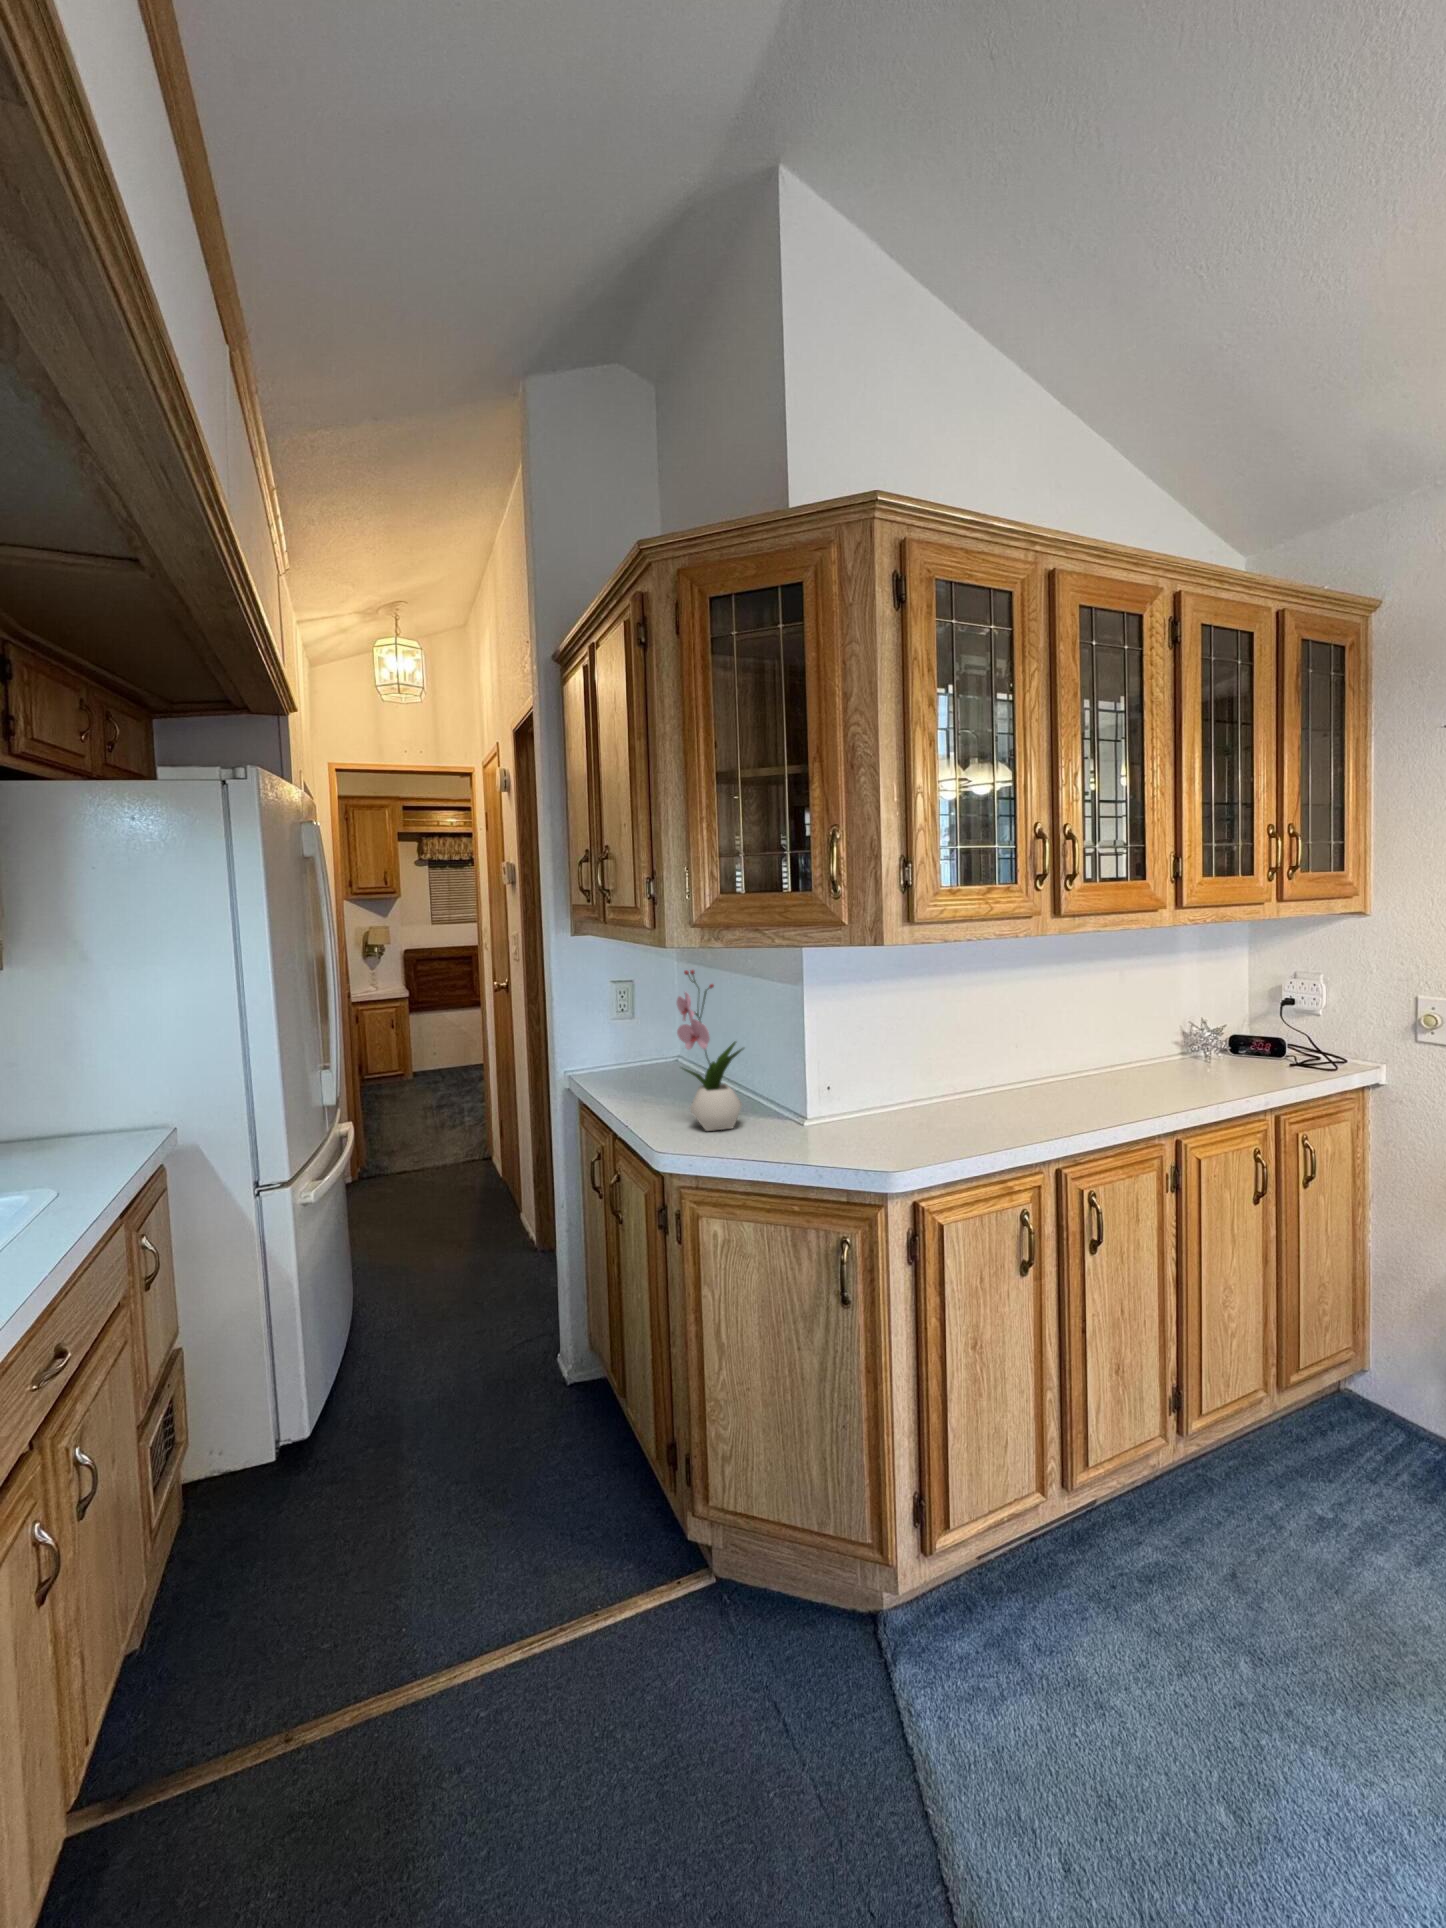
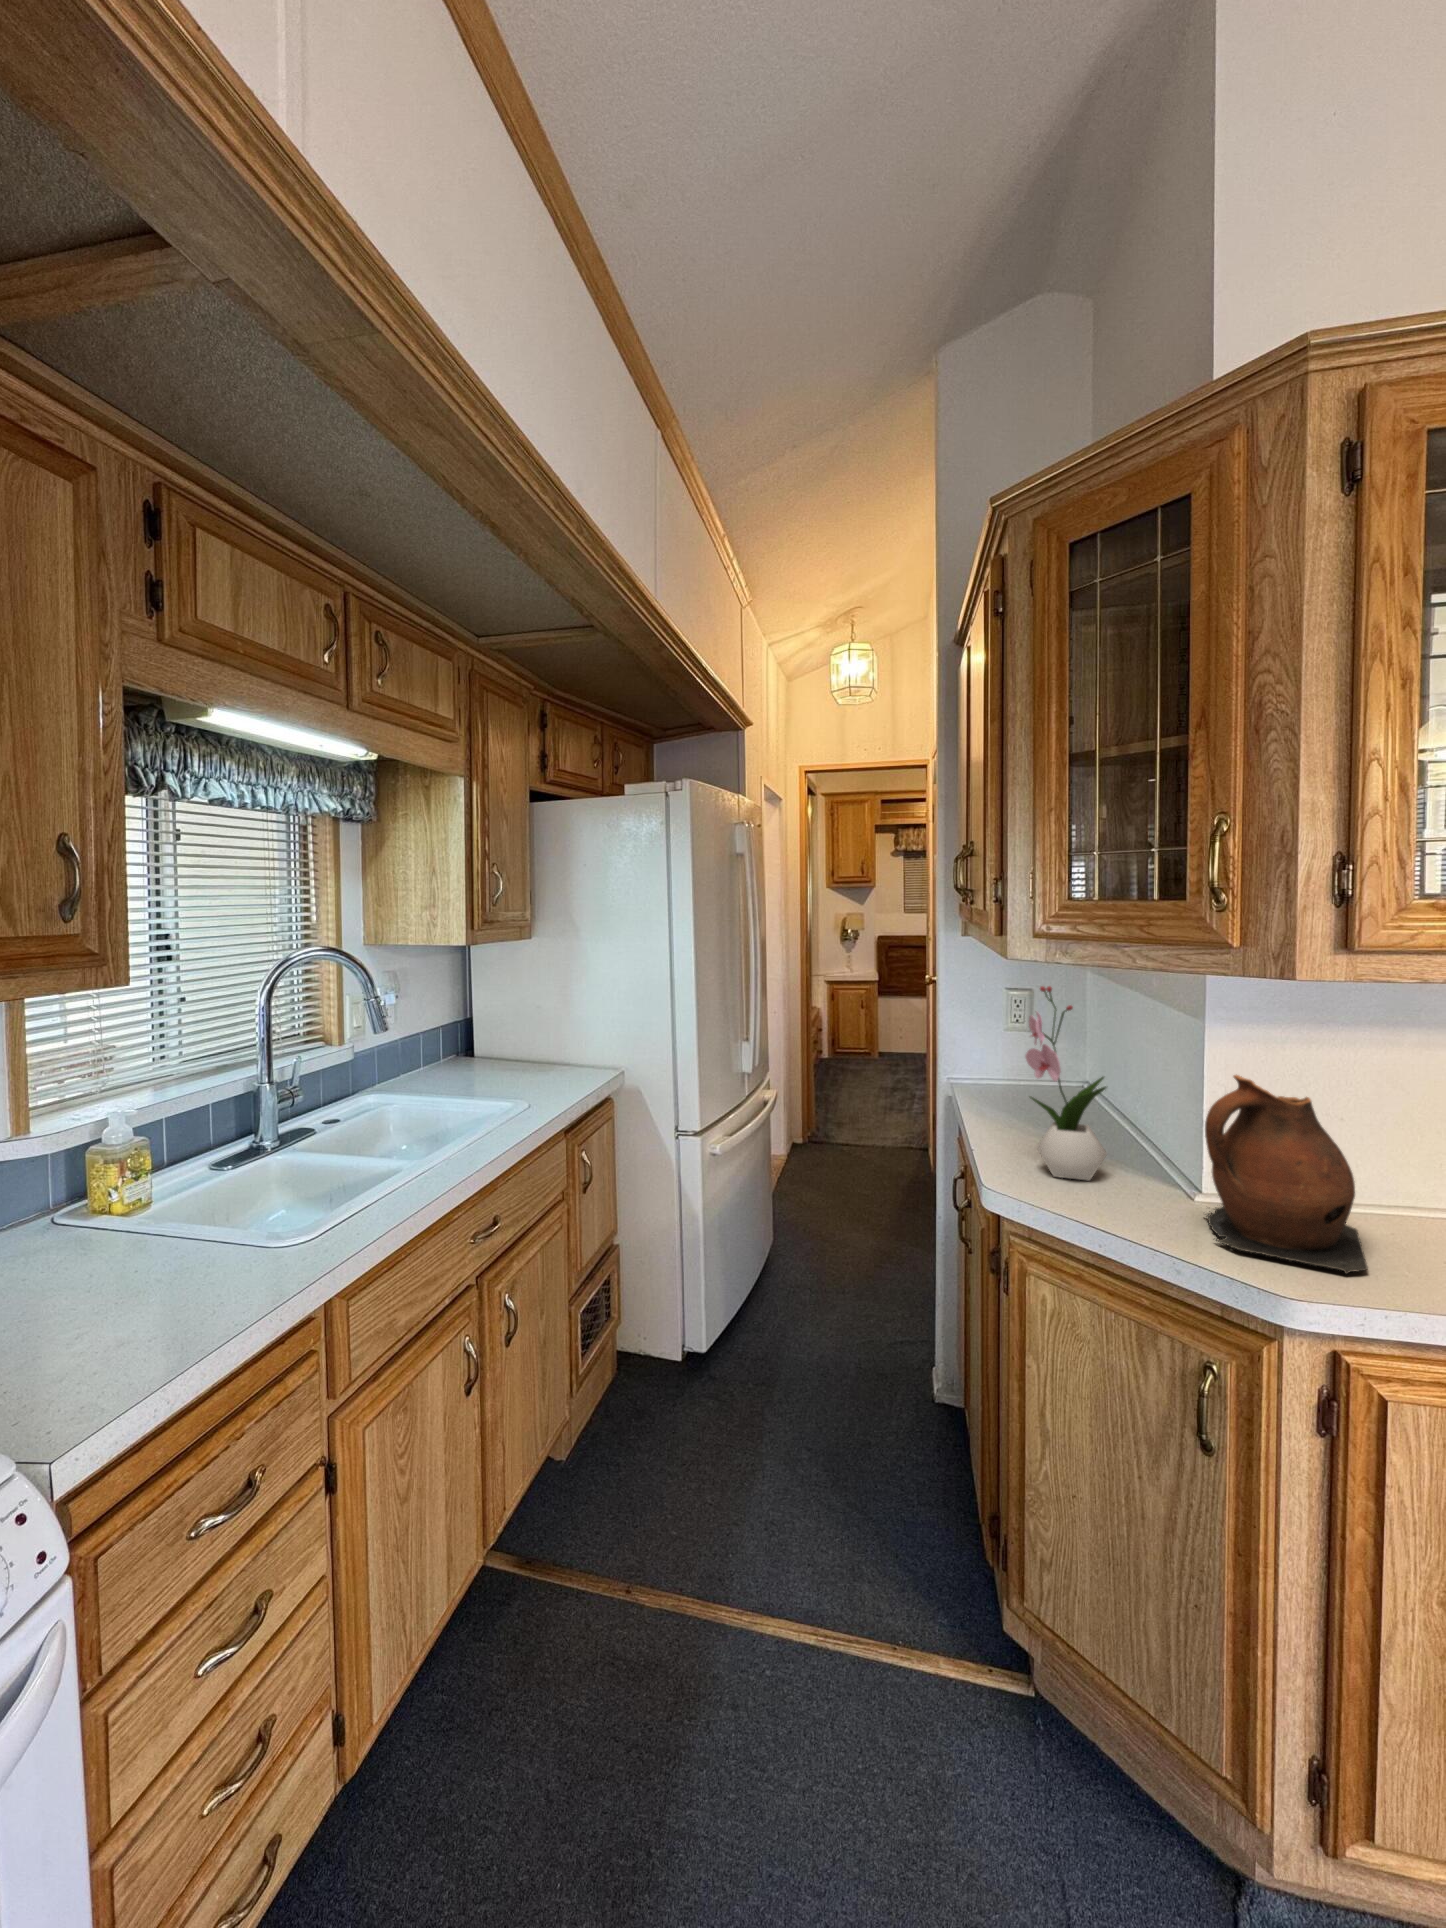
ceramic pitcher: none [819,1021,925,1150] -> present [1205,1075,1368,1274]

